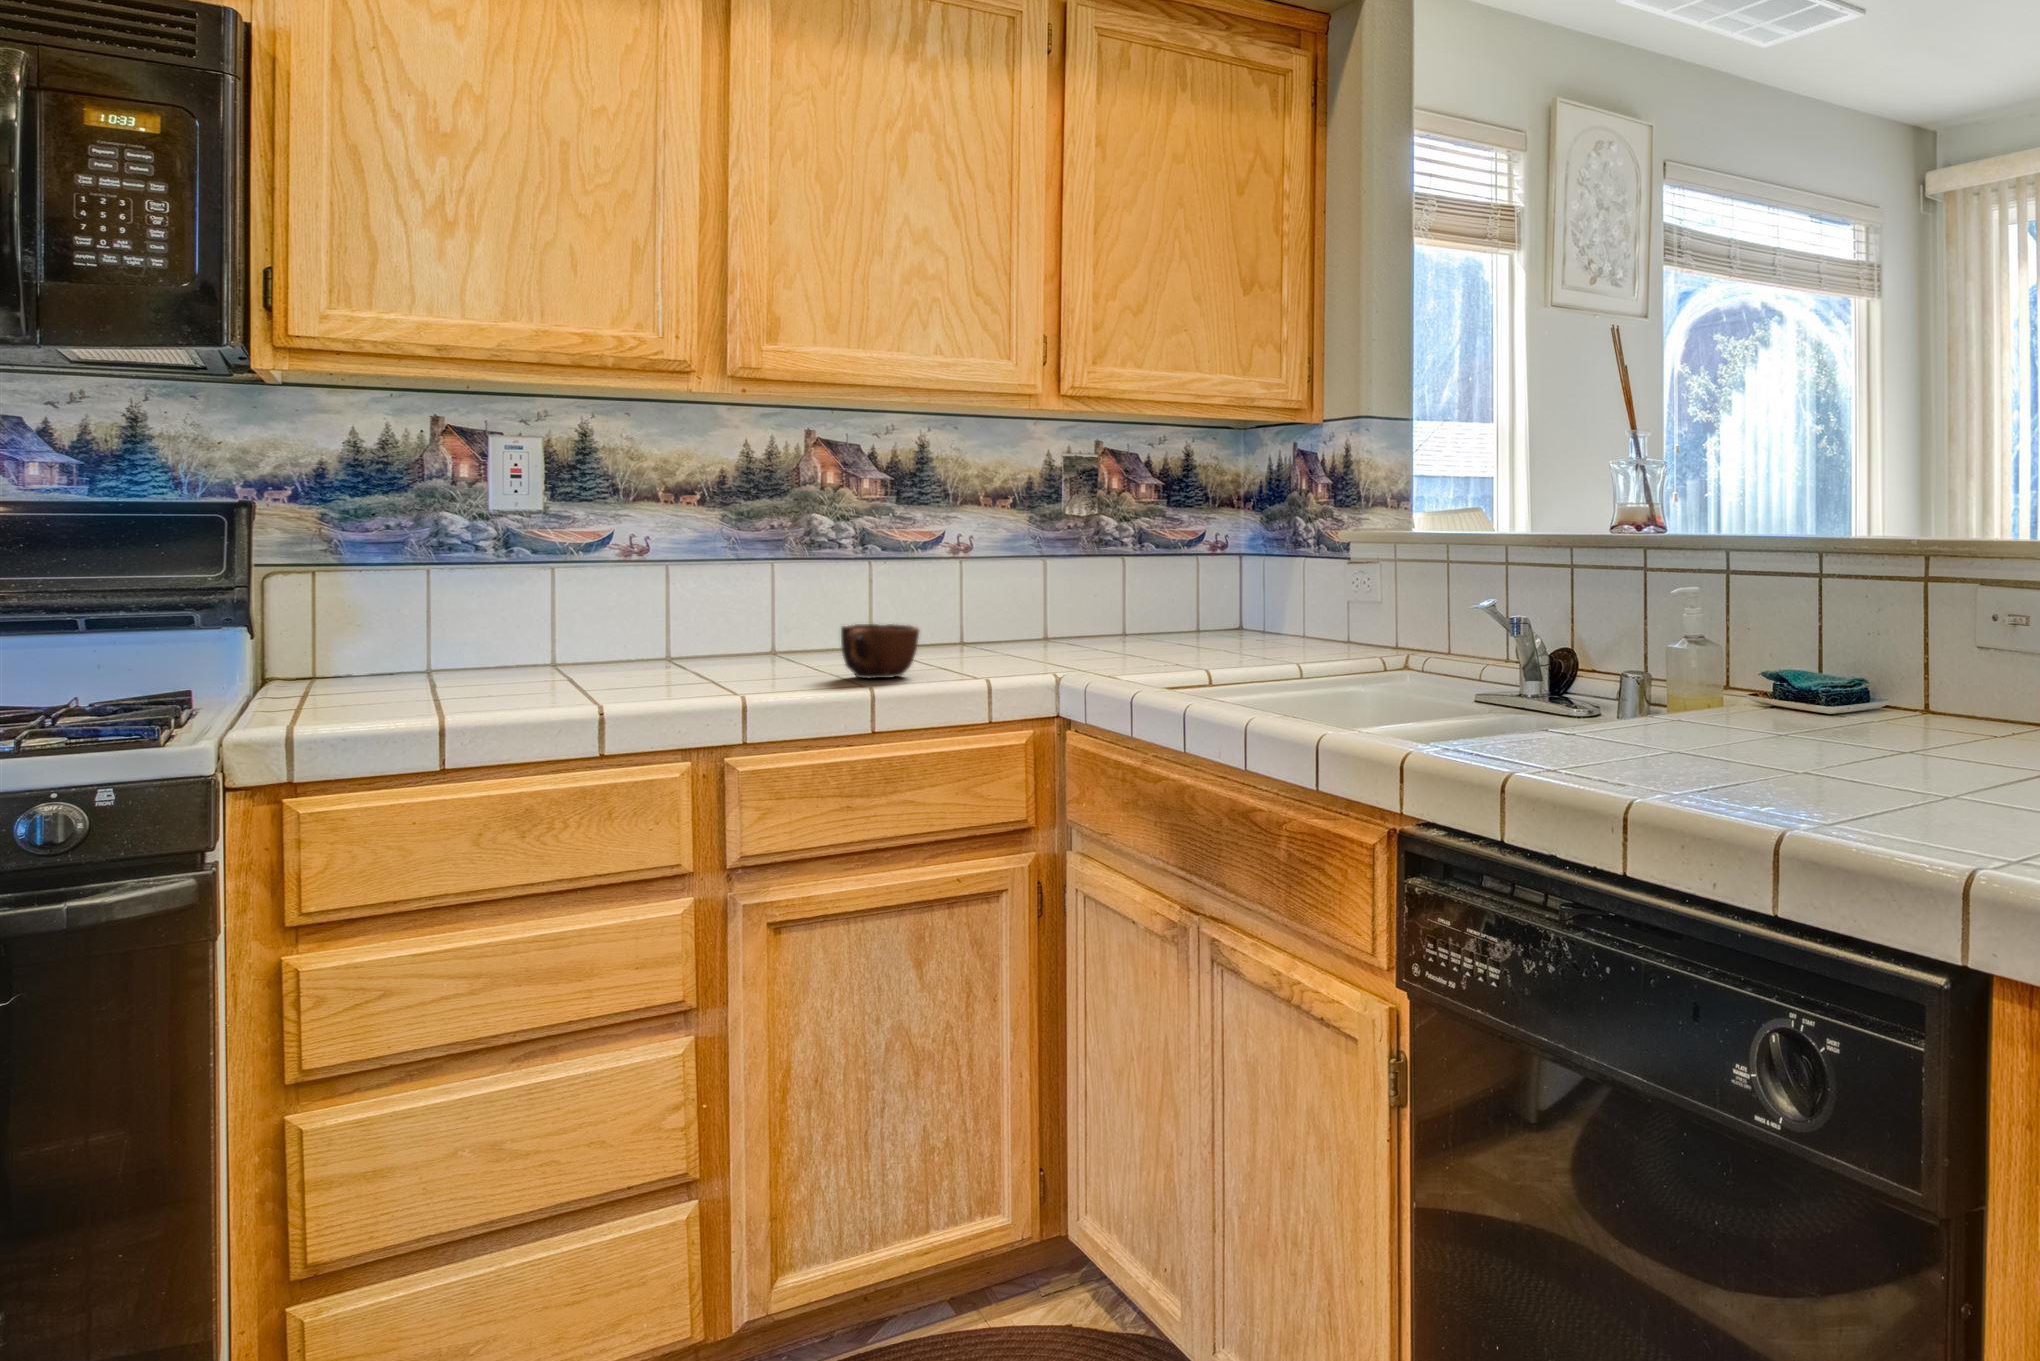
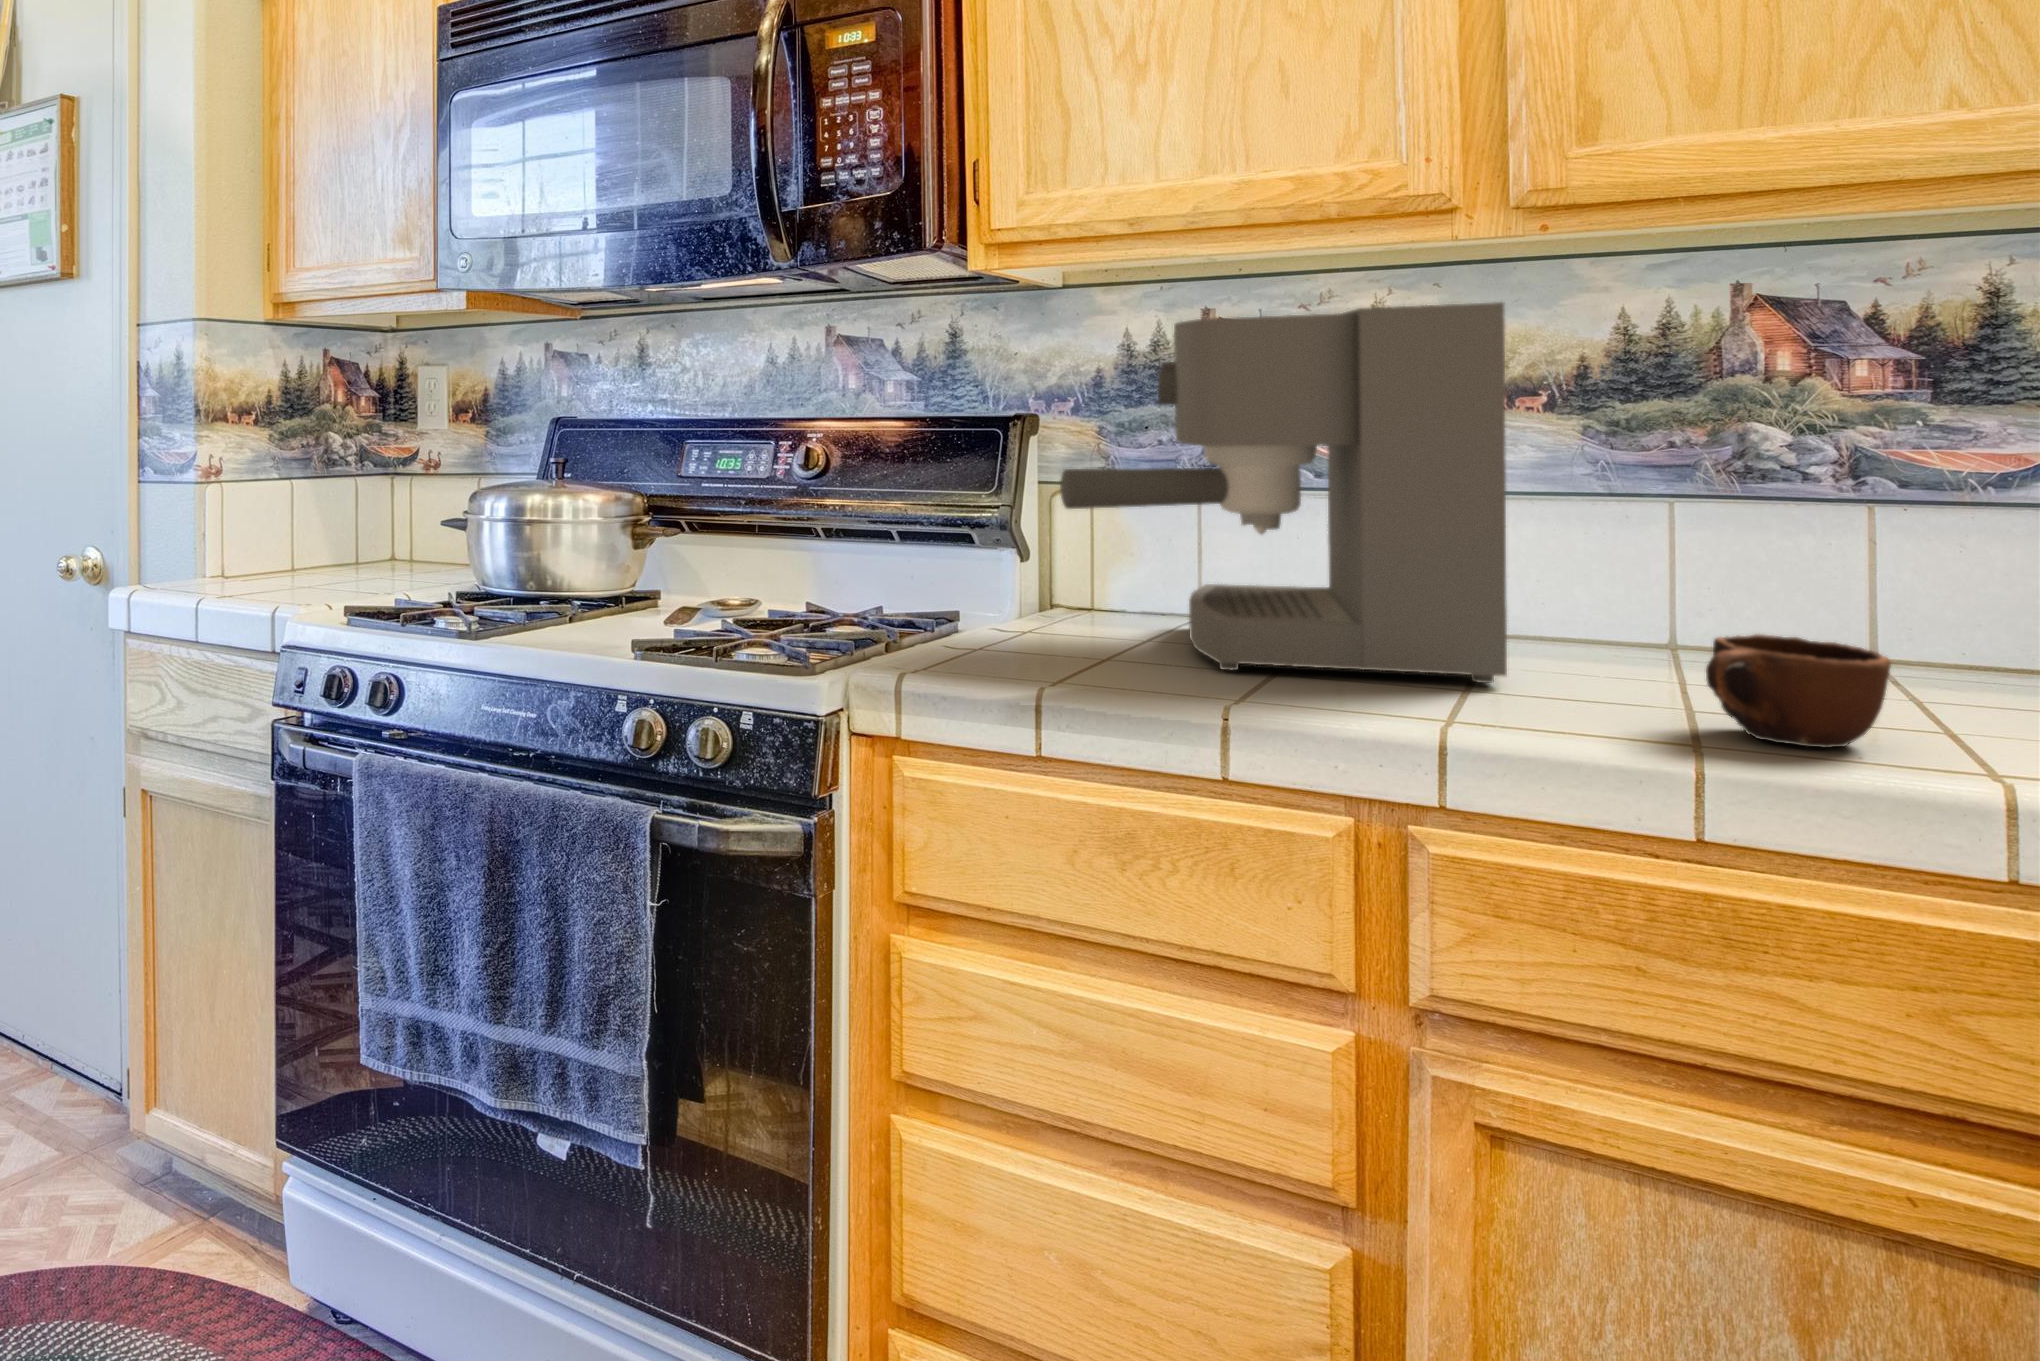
coffee maker: none [358,422,720,692] -> present [1060,302,1507,683]

